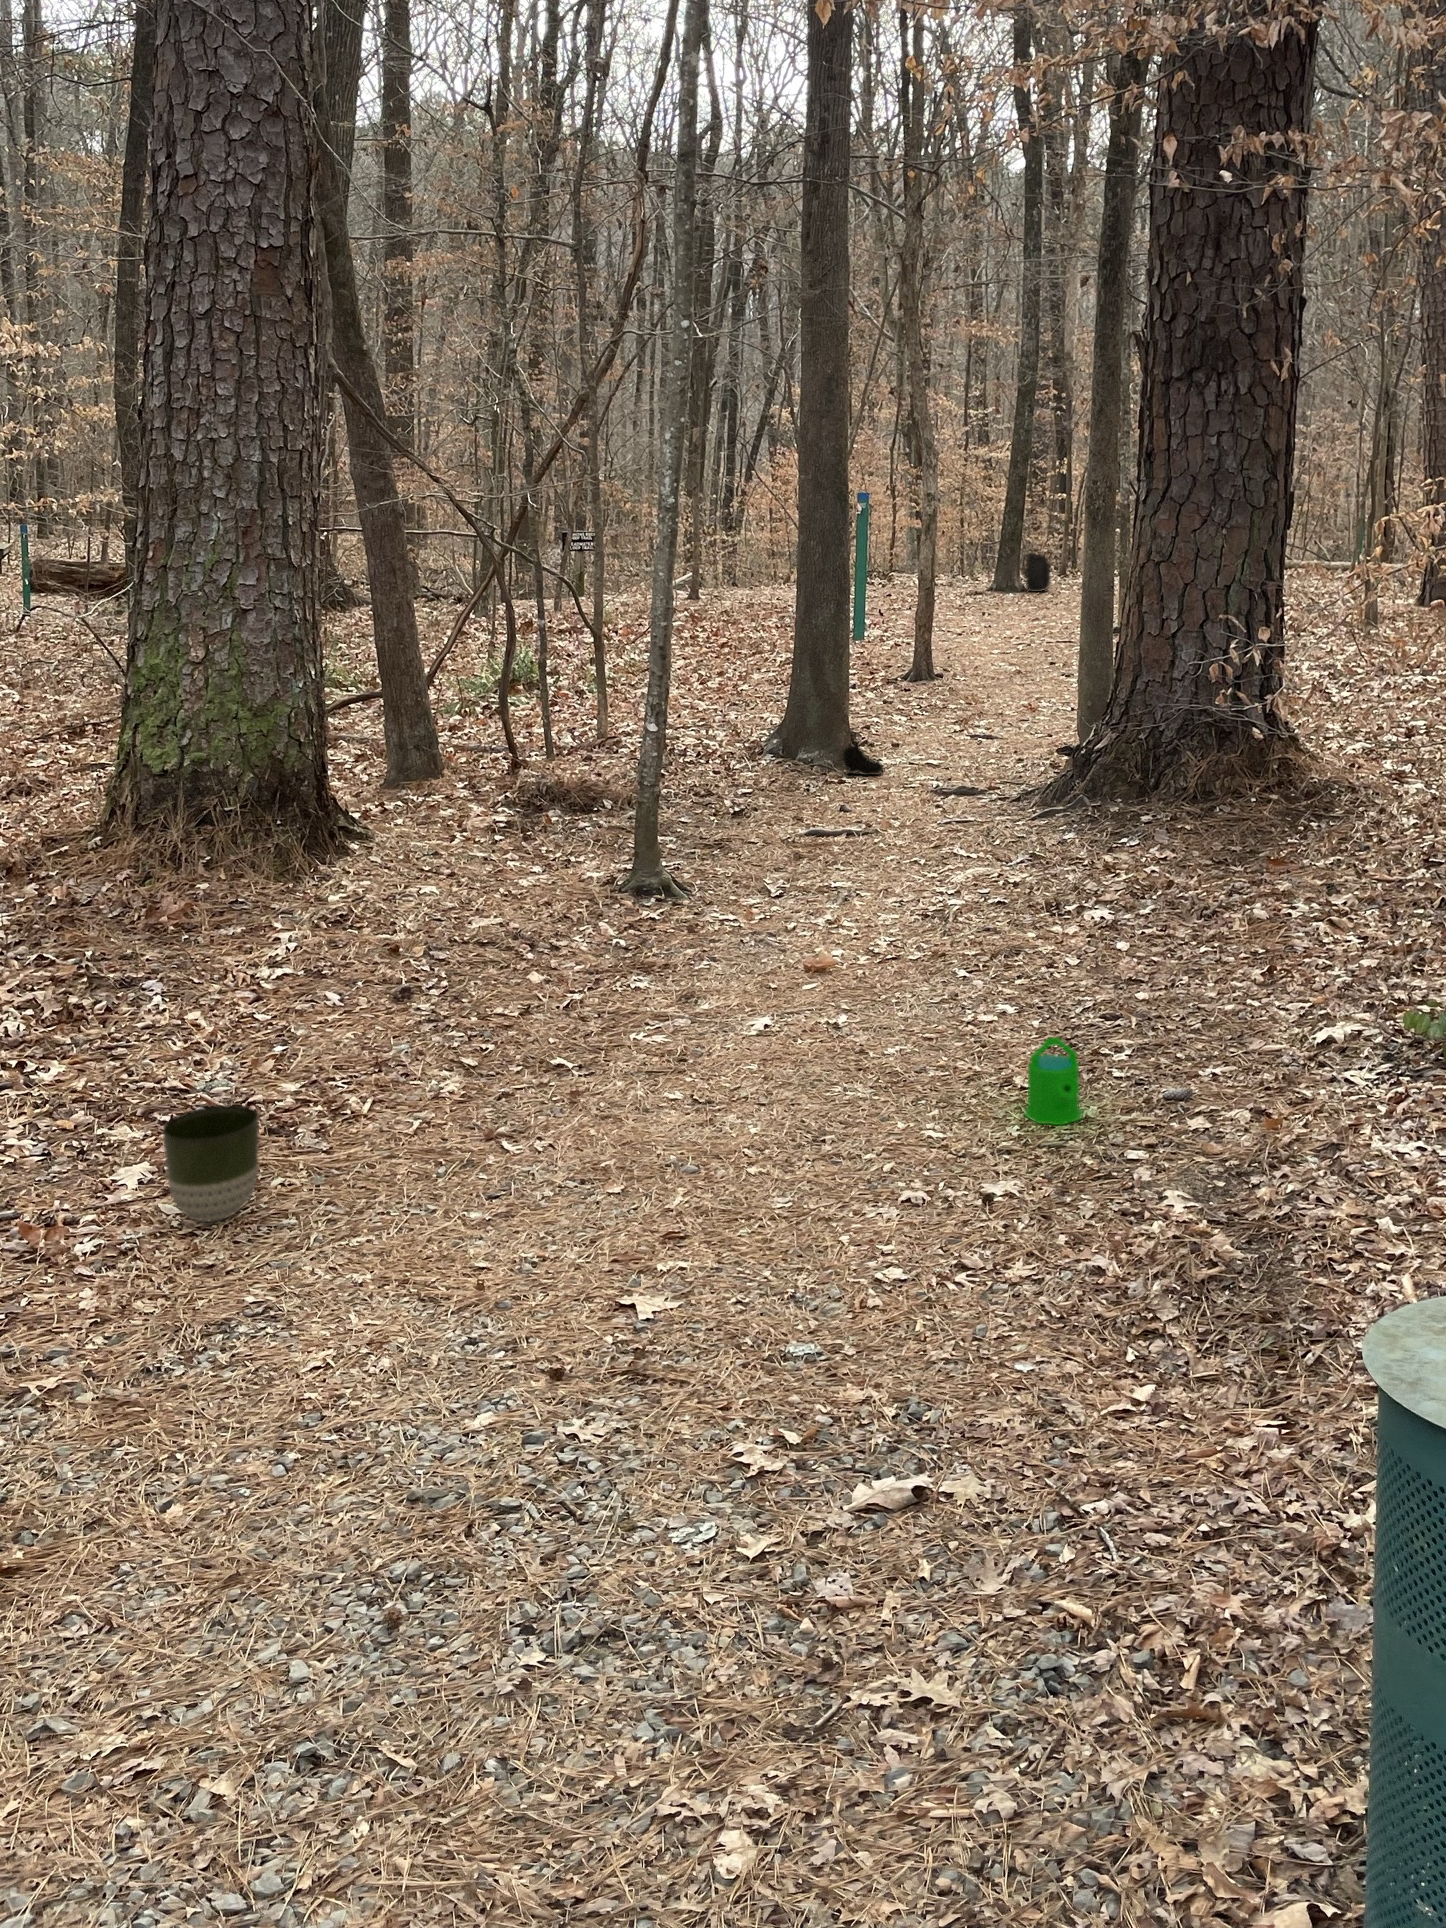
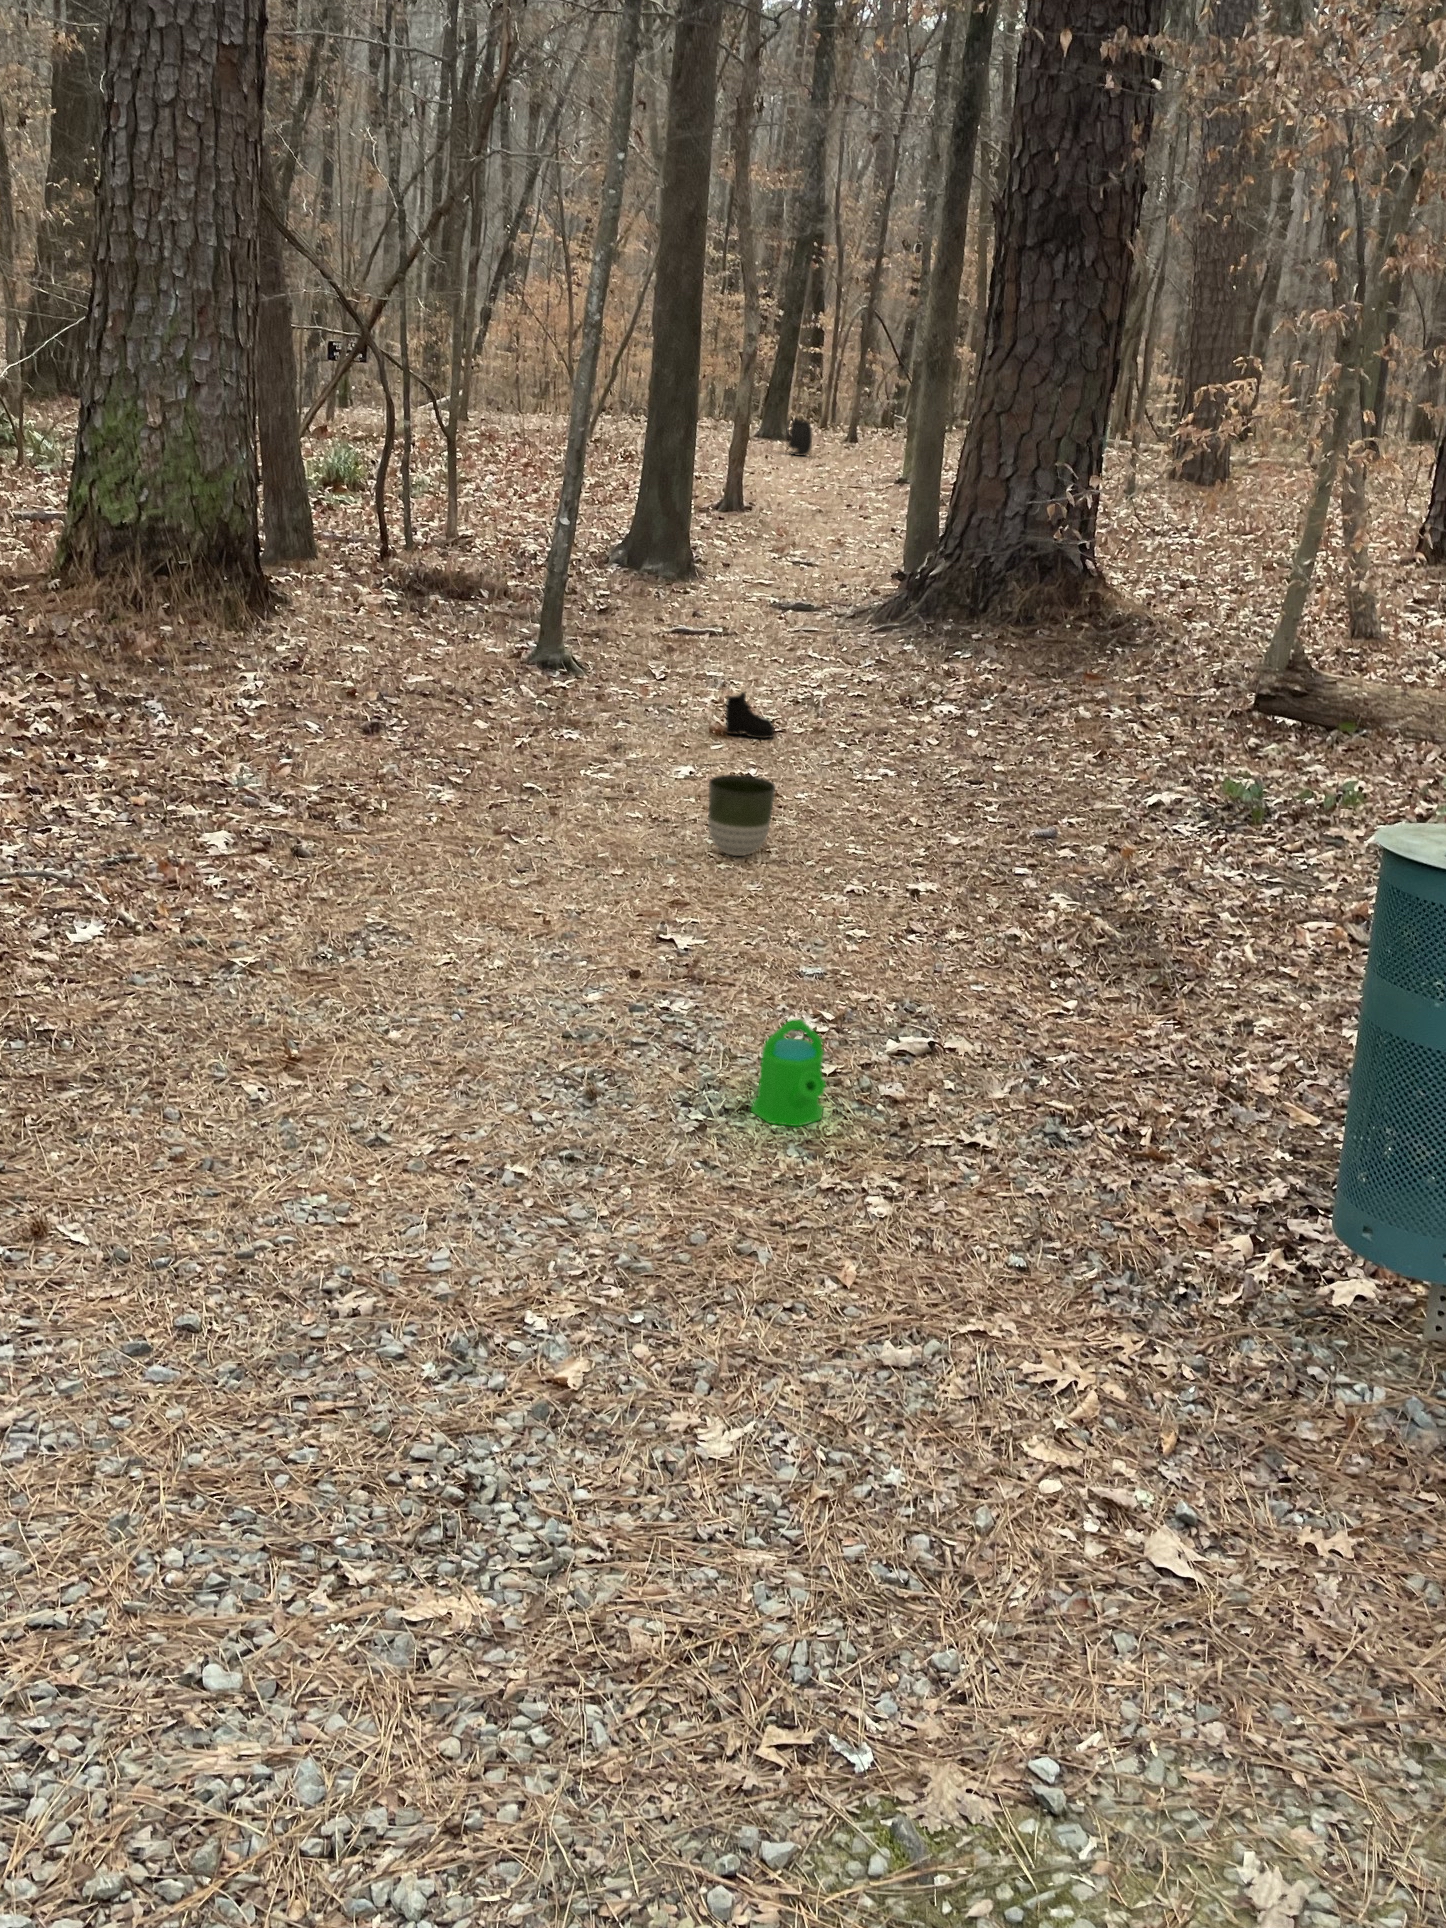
boots: present [843,742,884,775] -> present [725,692,775,738]
watering can: present [1024,1037,1083,1125] -> present [751,1019,826,1127]
planter: present [163,1105,259,1222] -> present [708,775,775,856]

